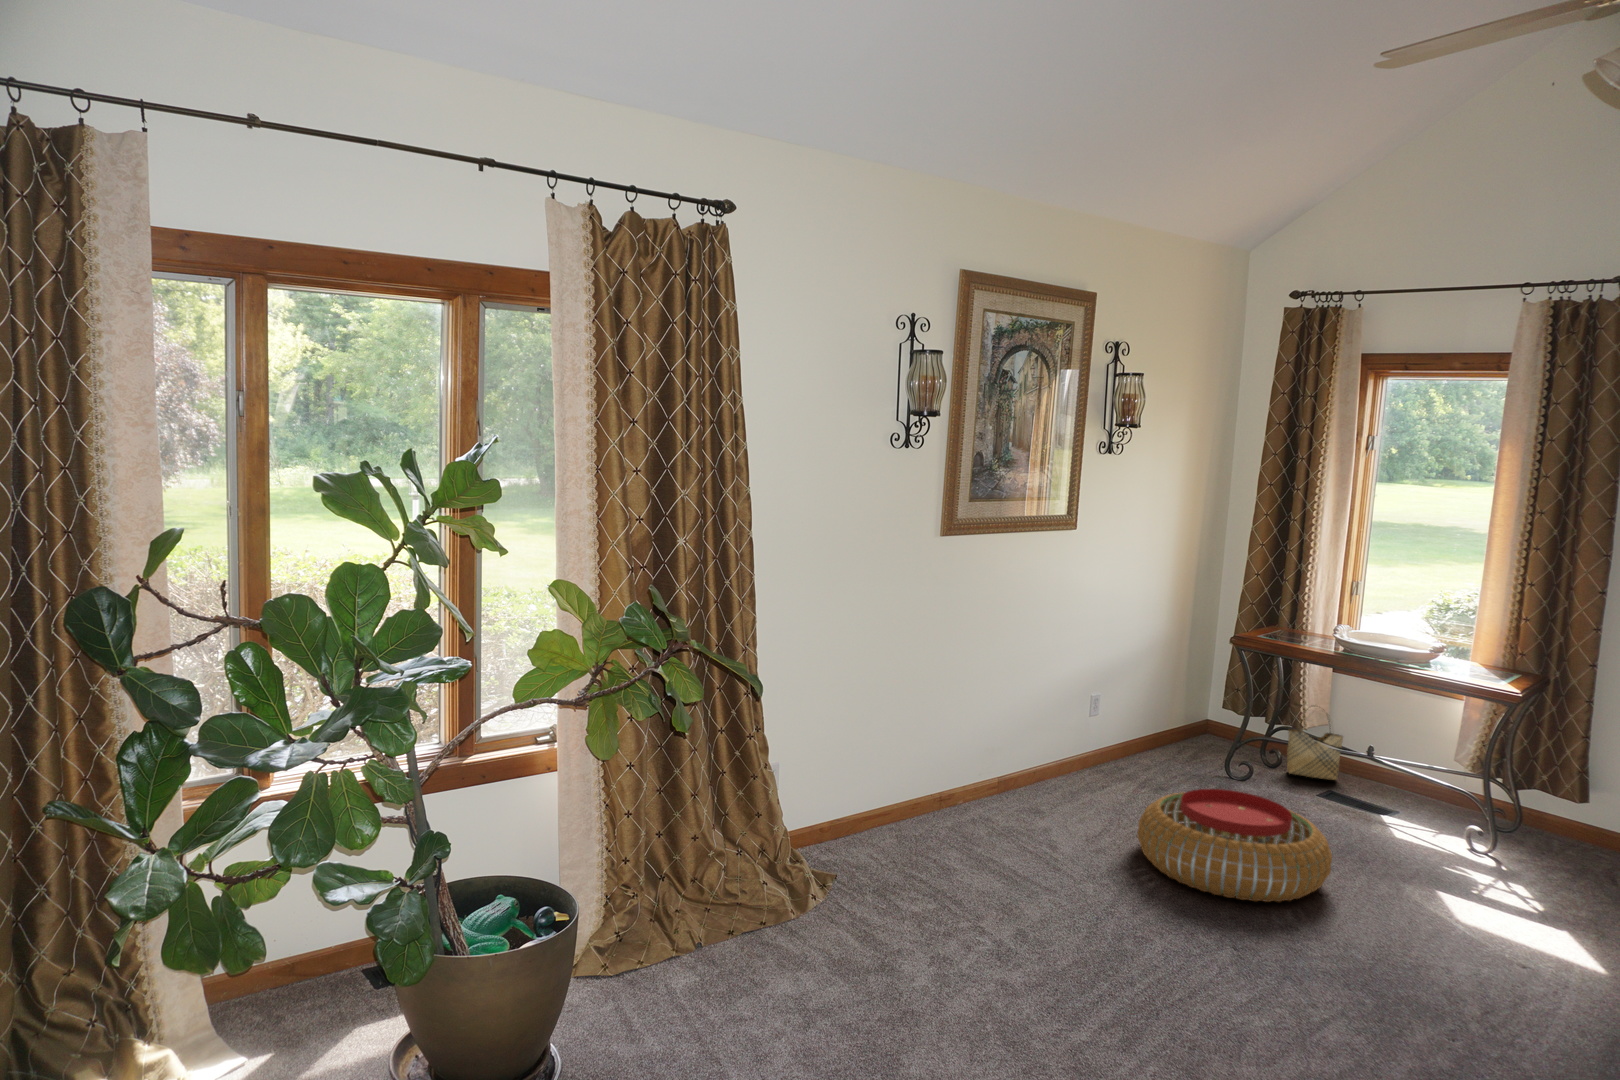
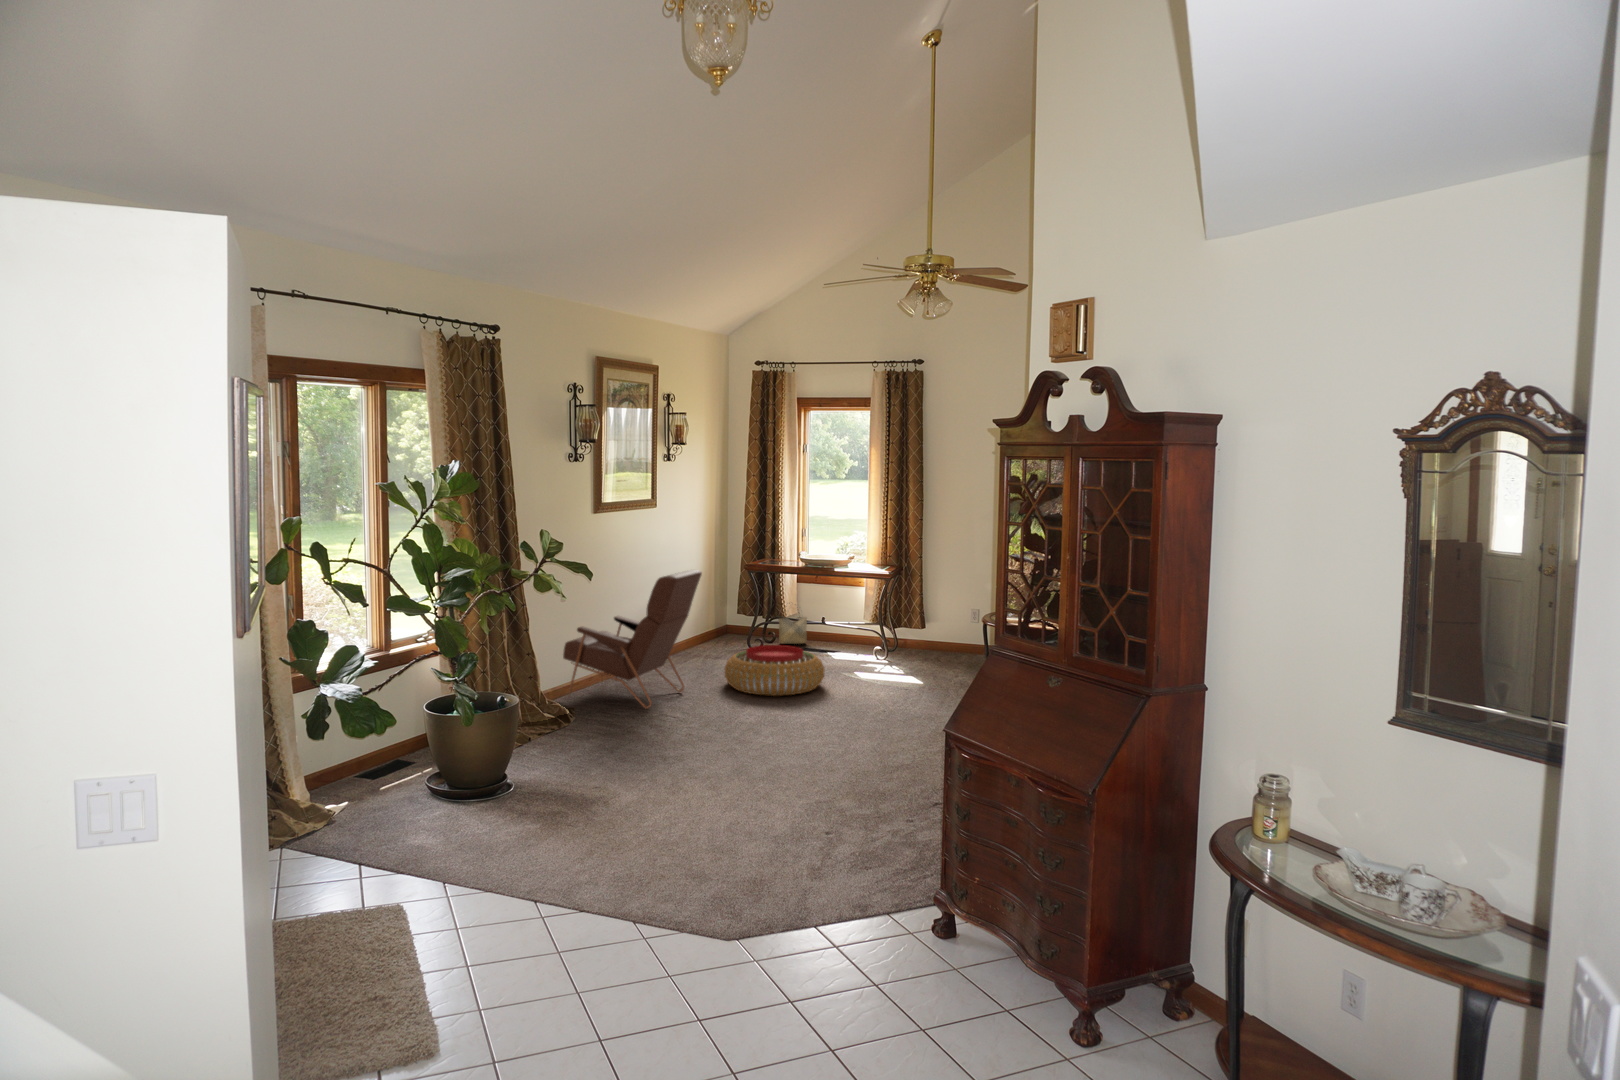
armchair: none [865,645,1100,874] -> present [563,570,702,709]

